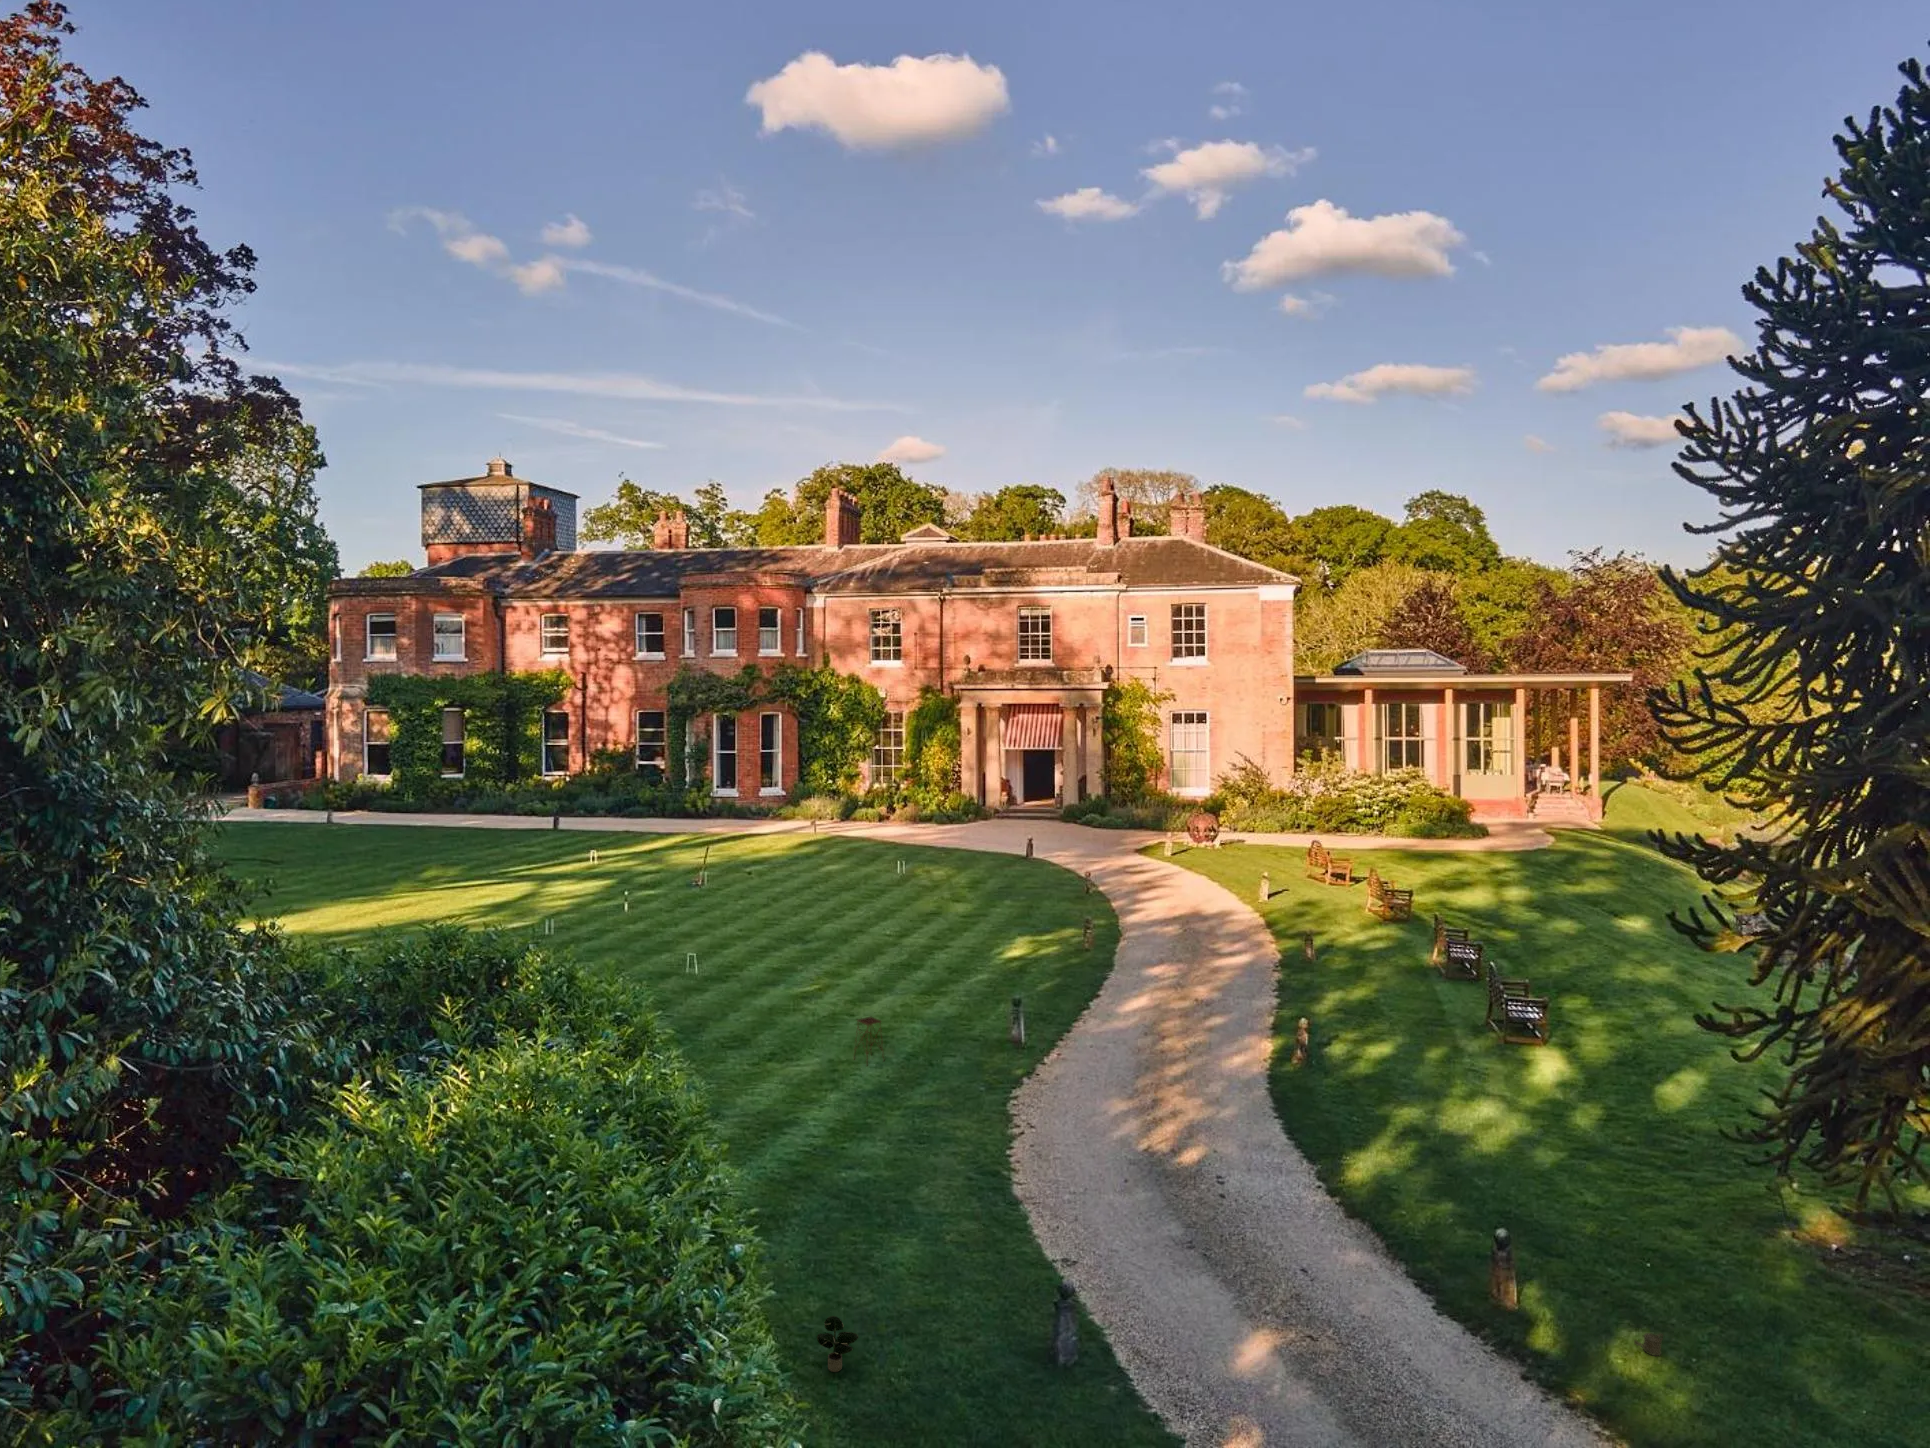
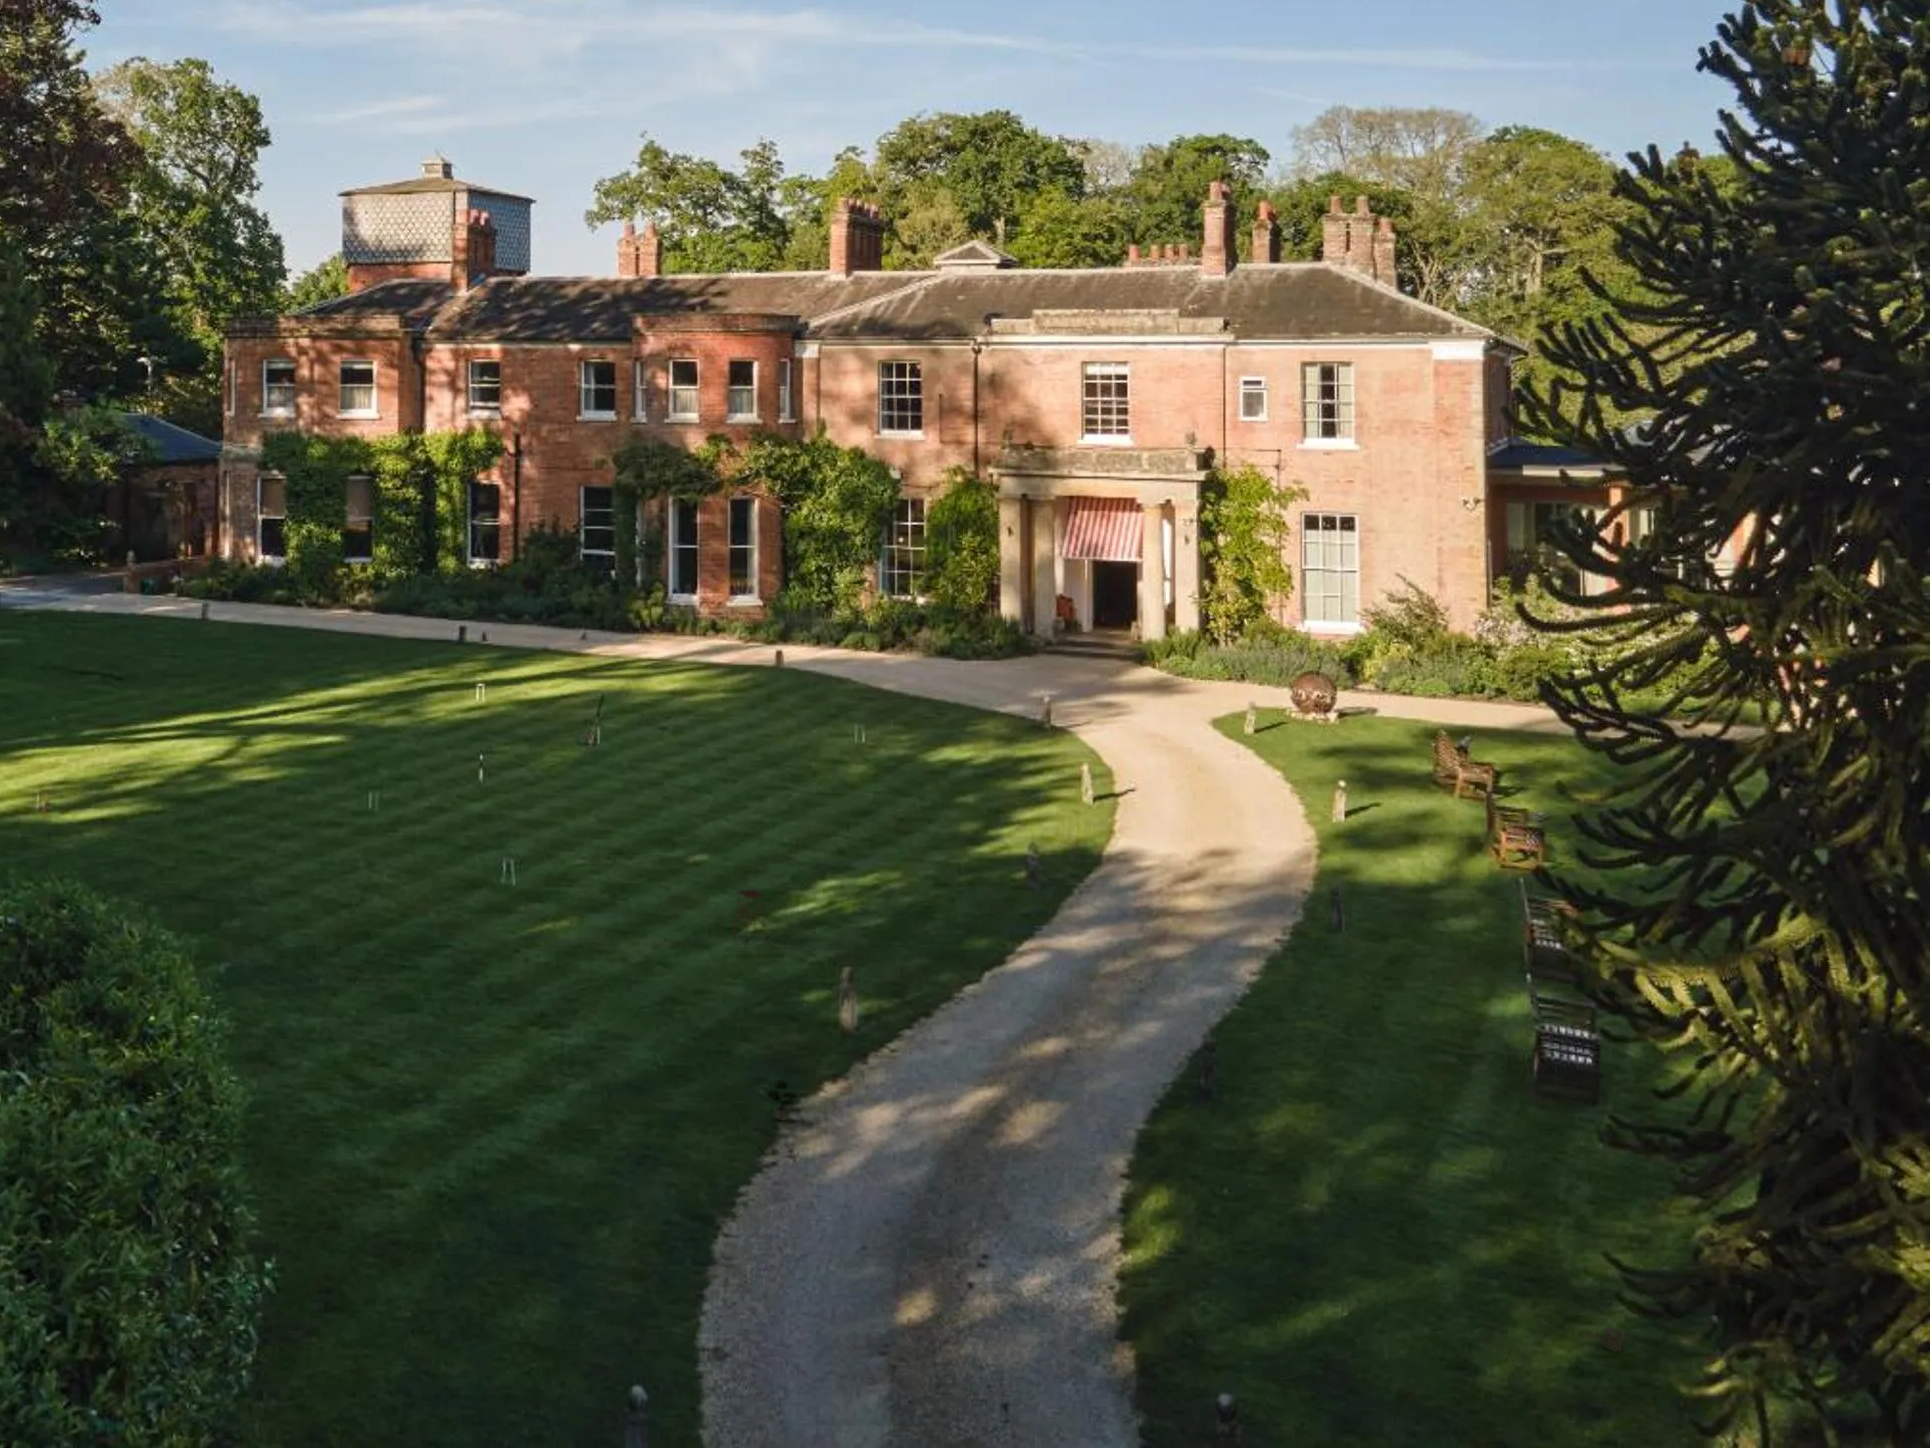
potted plant: present [817,1316,859,1372] -> present [768,1080,799,1121]
watering can: present [1634,1333,1663,1356] -> present [1587,1328,1629,1352]

